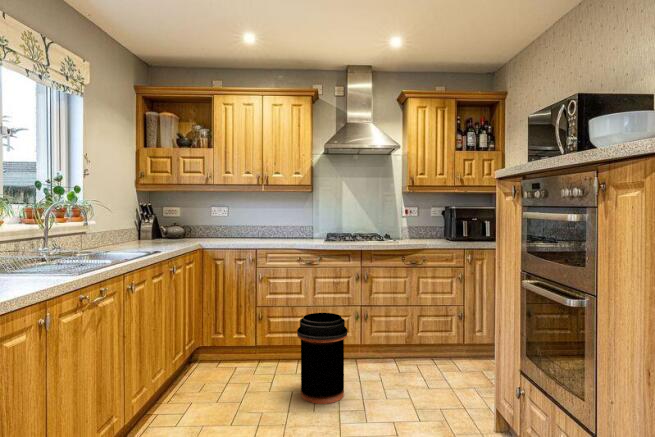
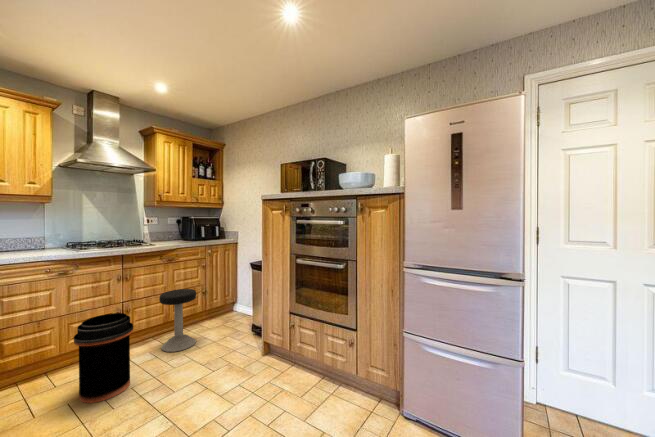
stool: none [391,304,435,385] -> present [159,289,196,352]

